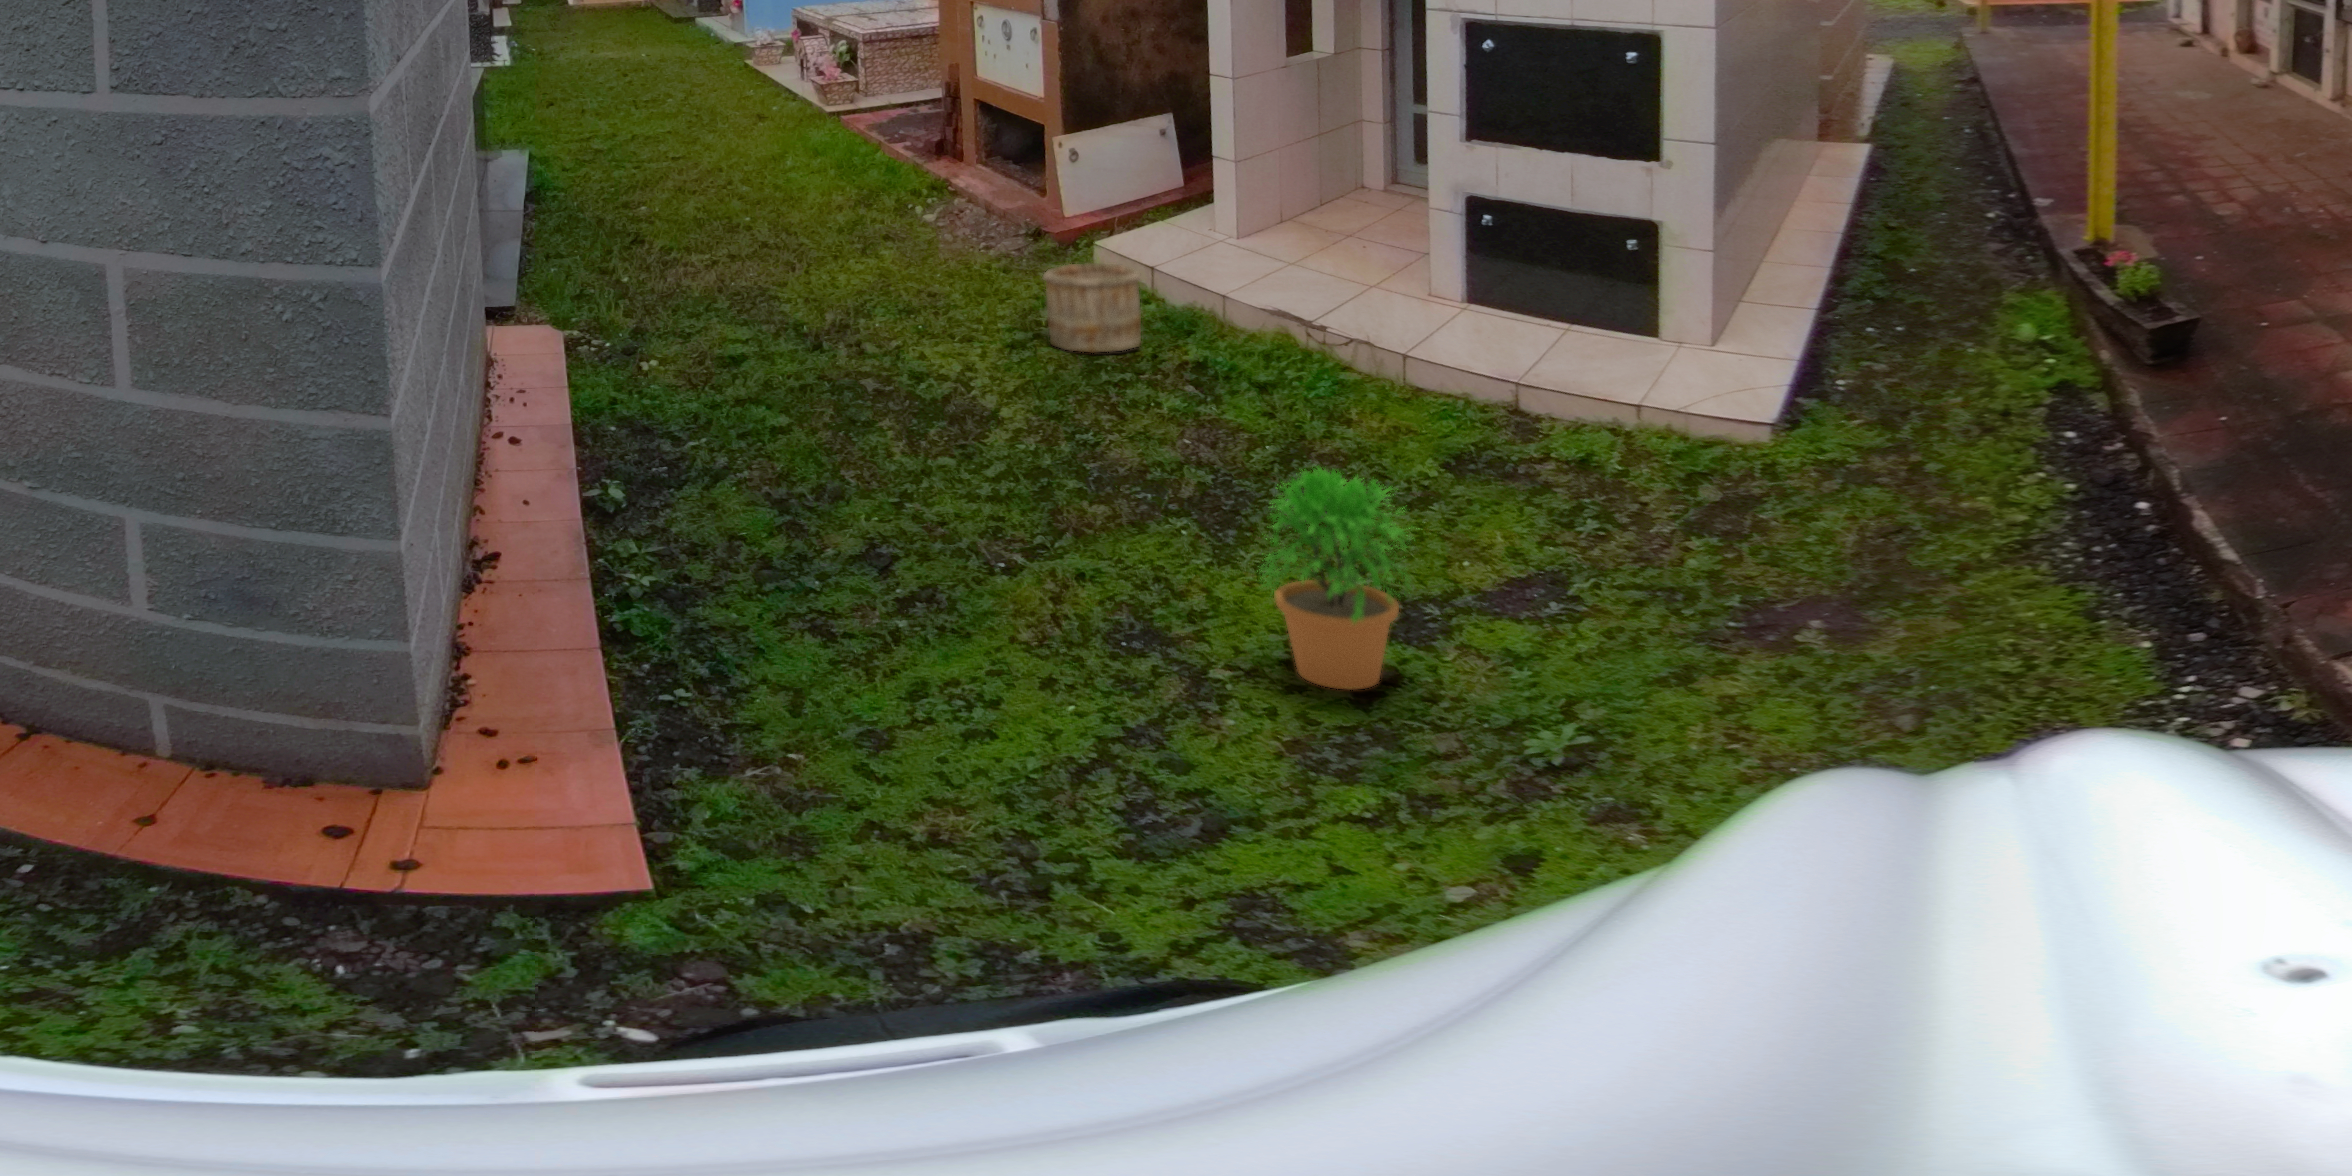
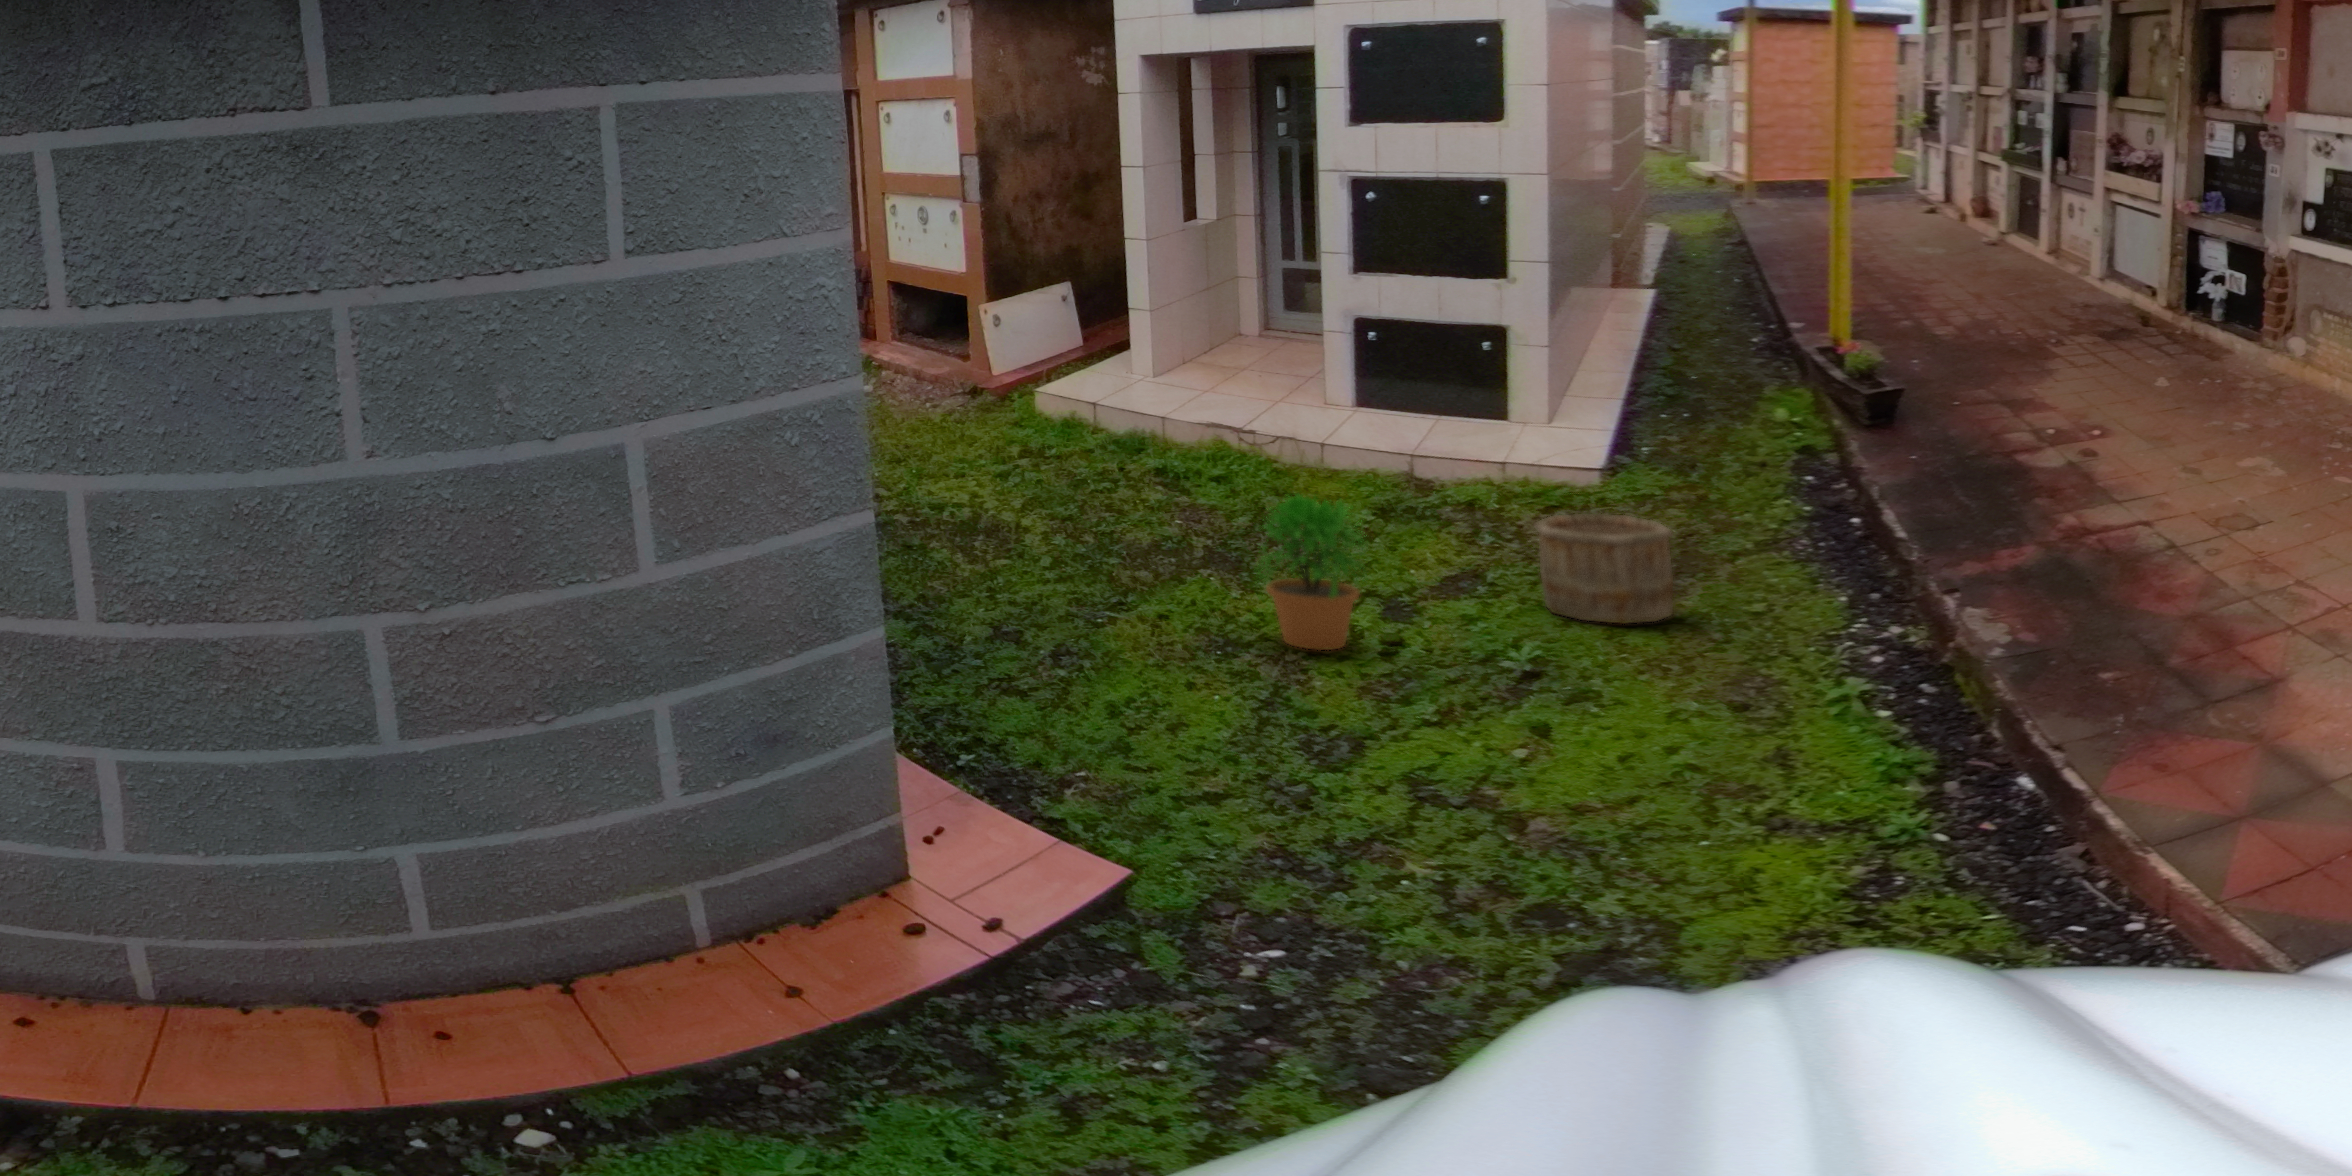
wooden bucket: present [1043,263,1141,353] -> present [1535,514,1673,624]

